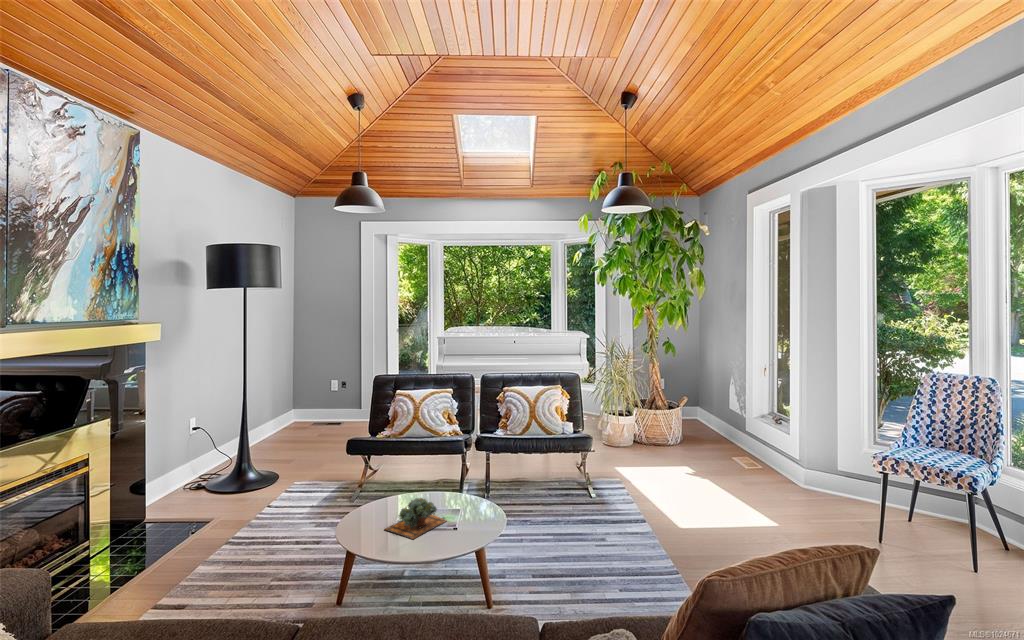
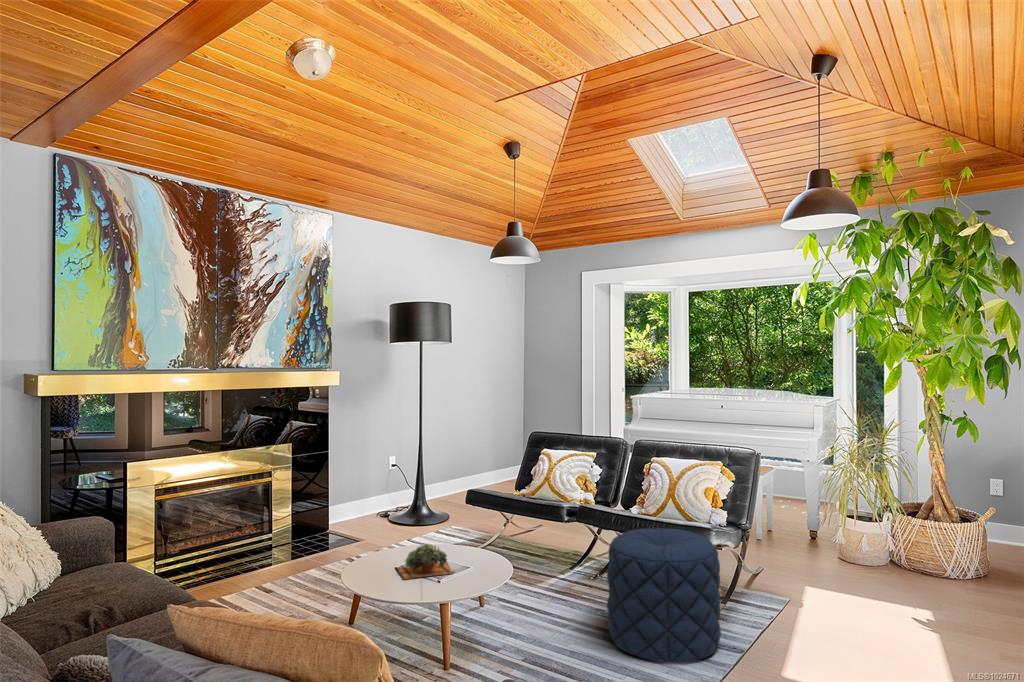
pouf: none [546,445,633,549] -> present [607,528,721,662]

